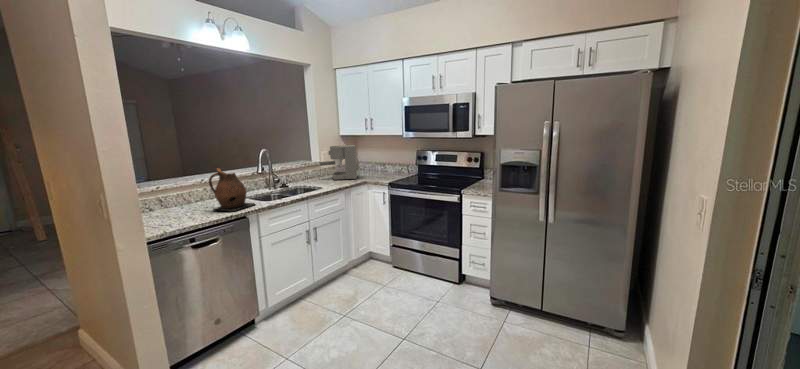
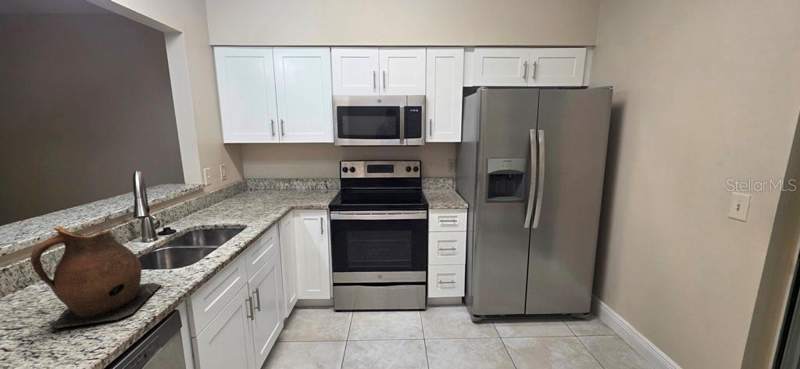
coffee maker: present [320,145,357,180] -> none [210,157,273,210]

